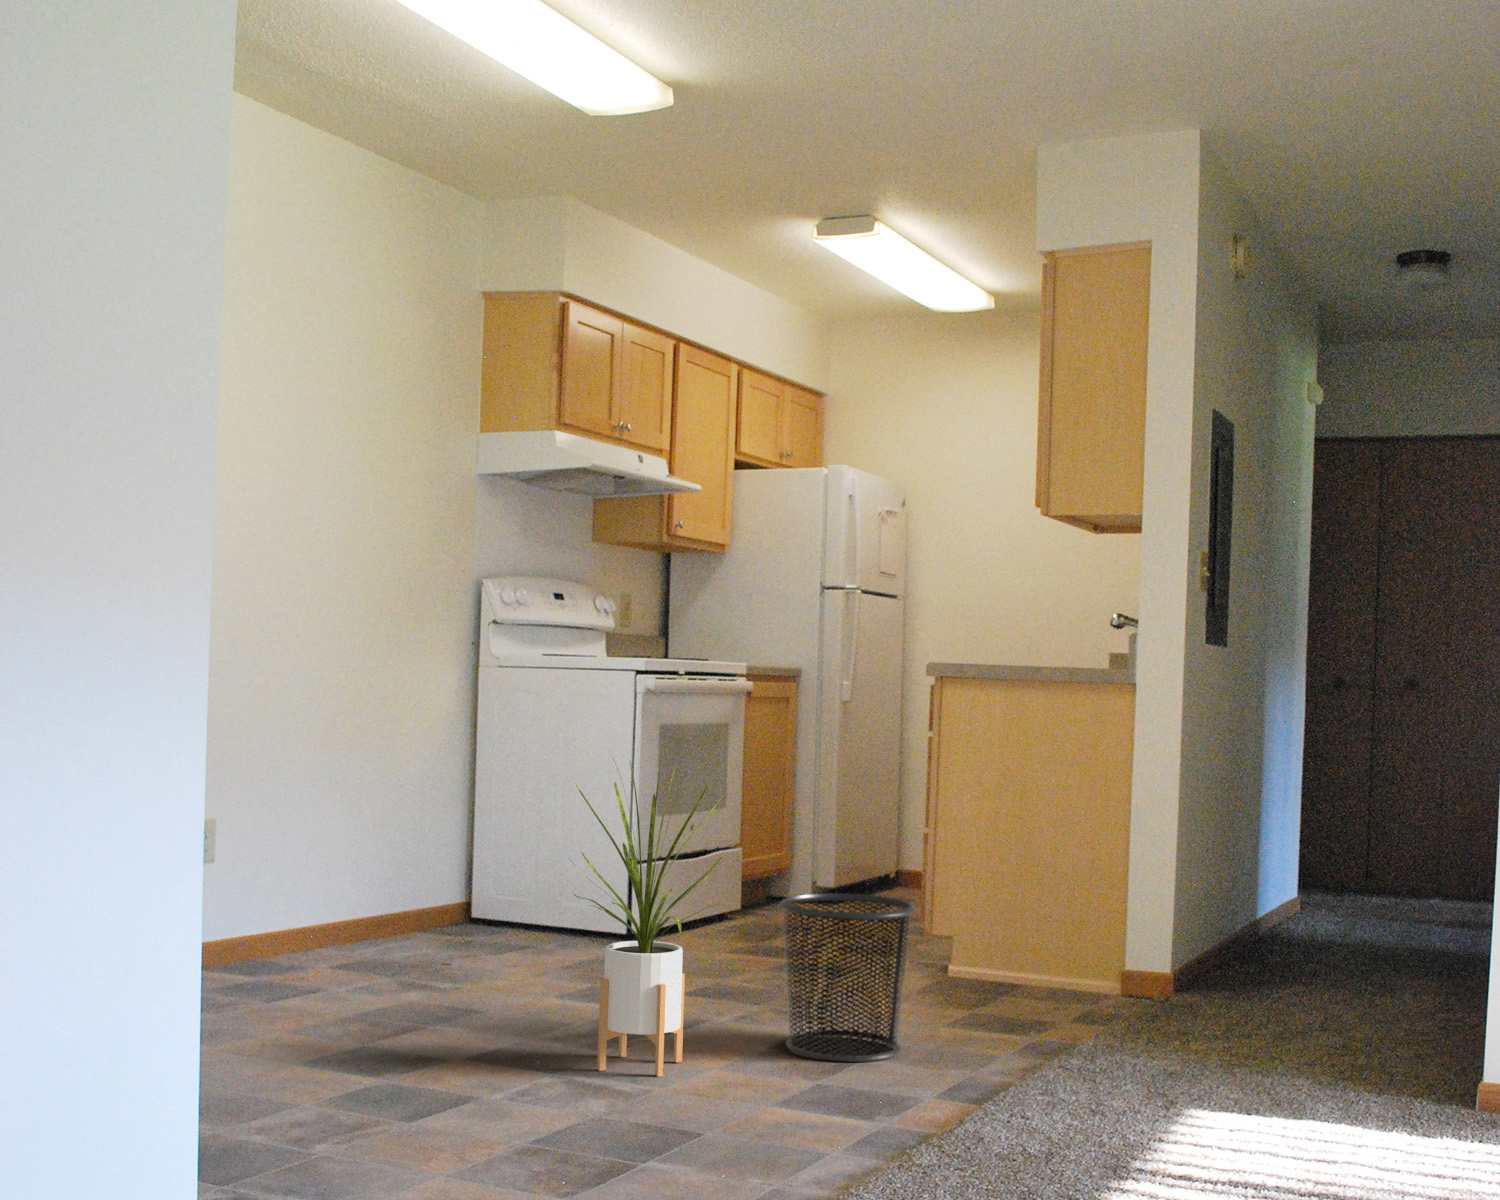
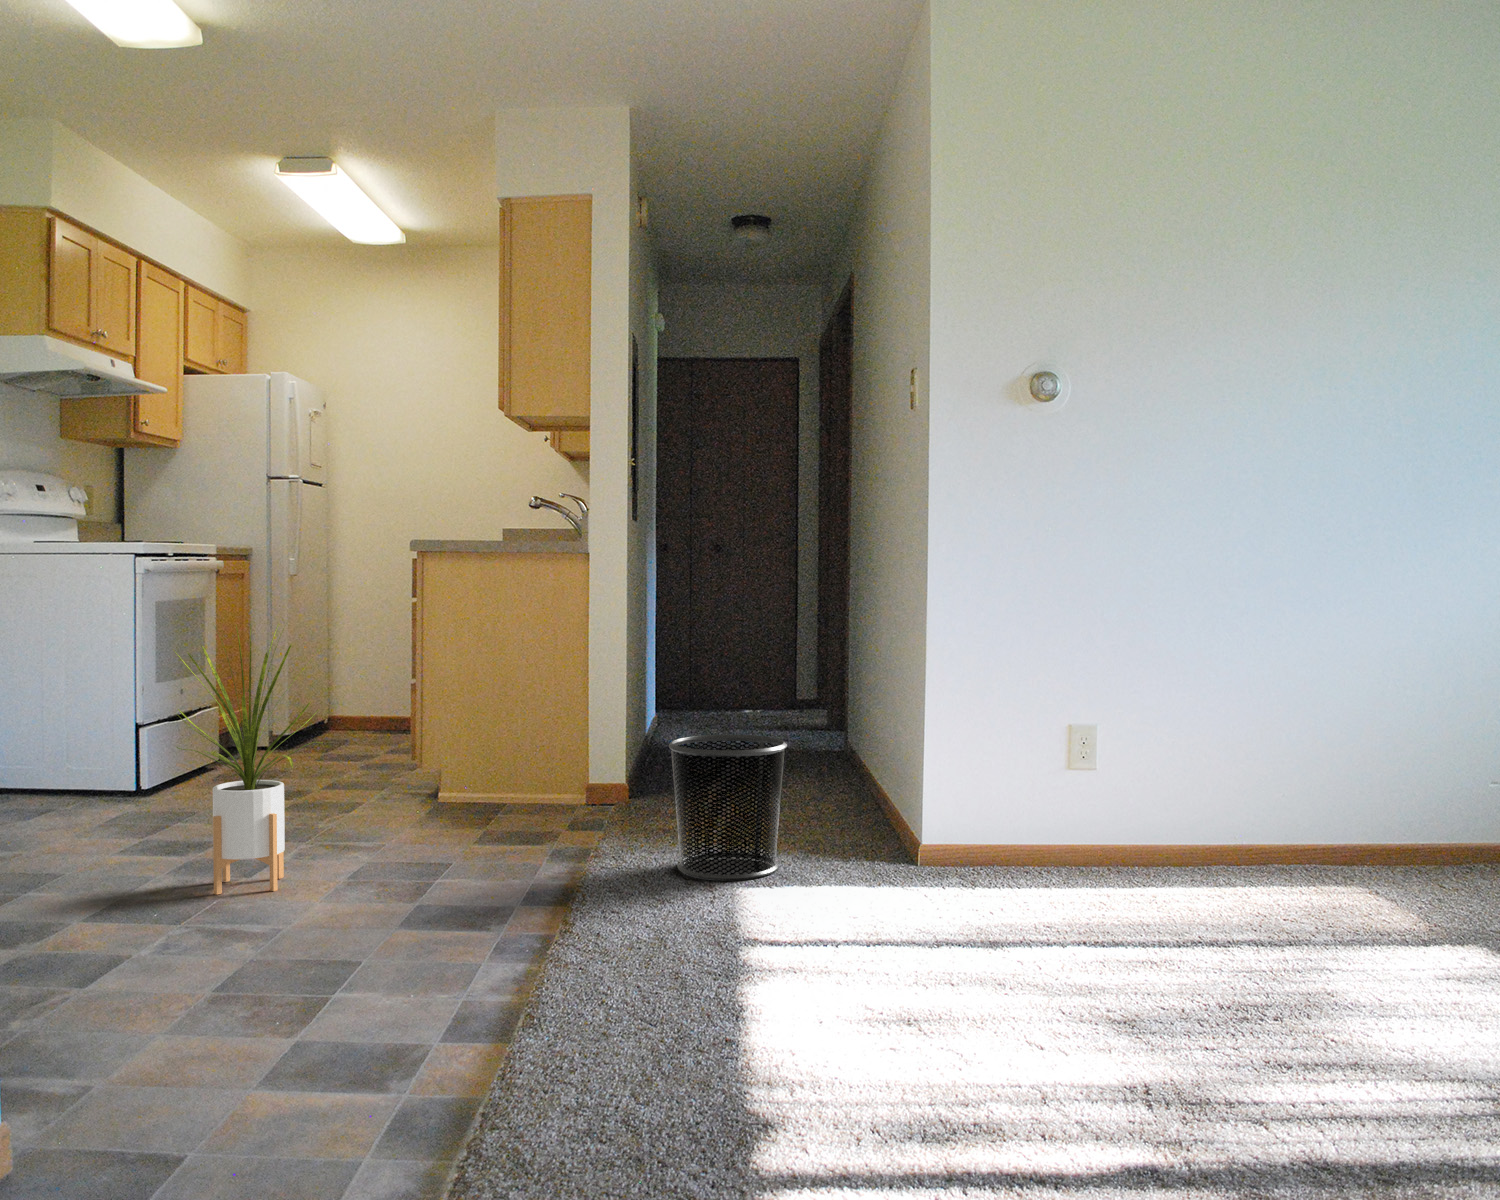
waste bin: present [780,893,914,1062] -> present [669,735,787,880]

